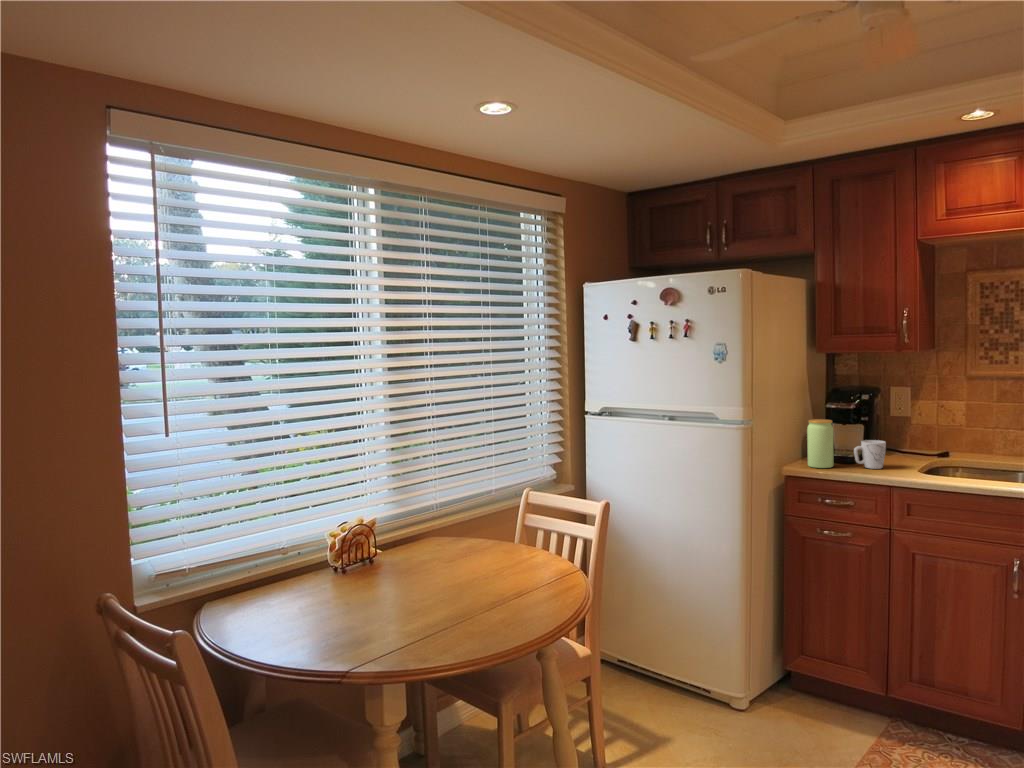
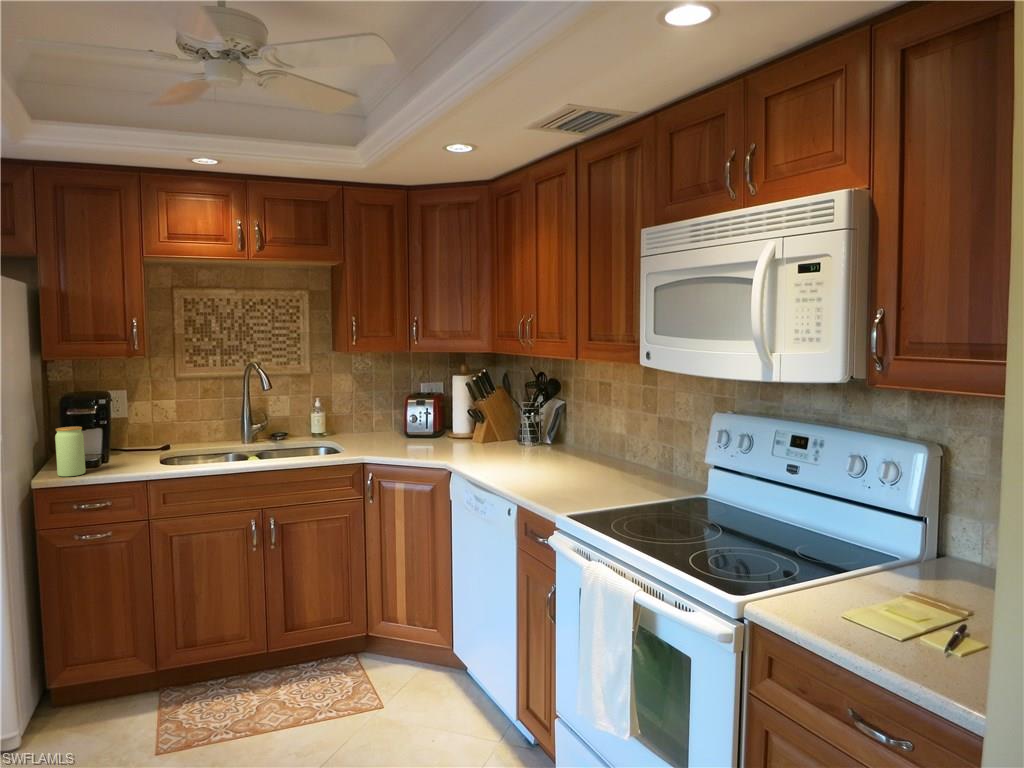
mug: present [854,440,886,469] -> none [105,441,133,468]

